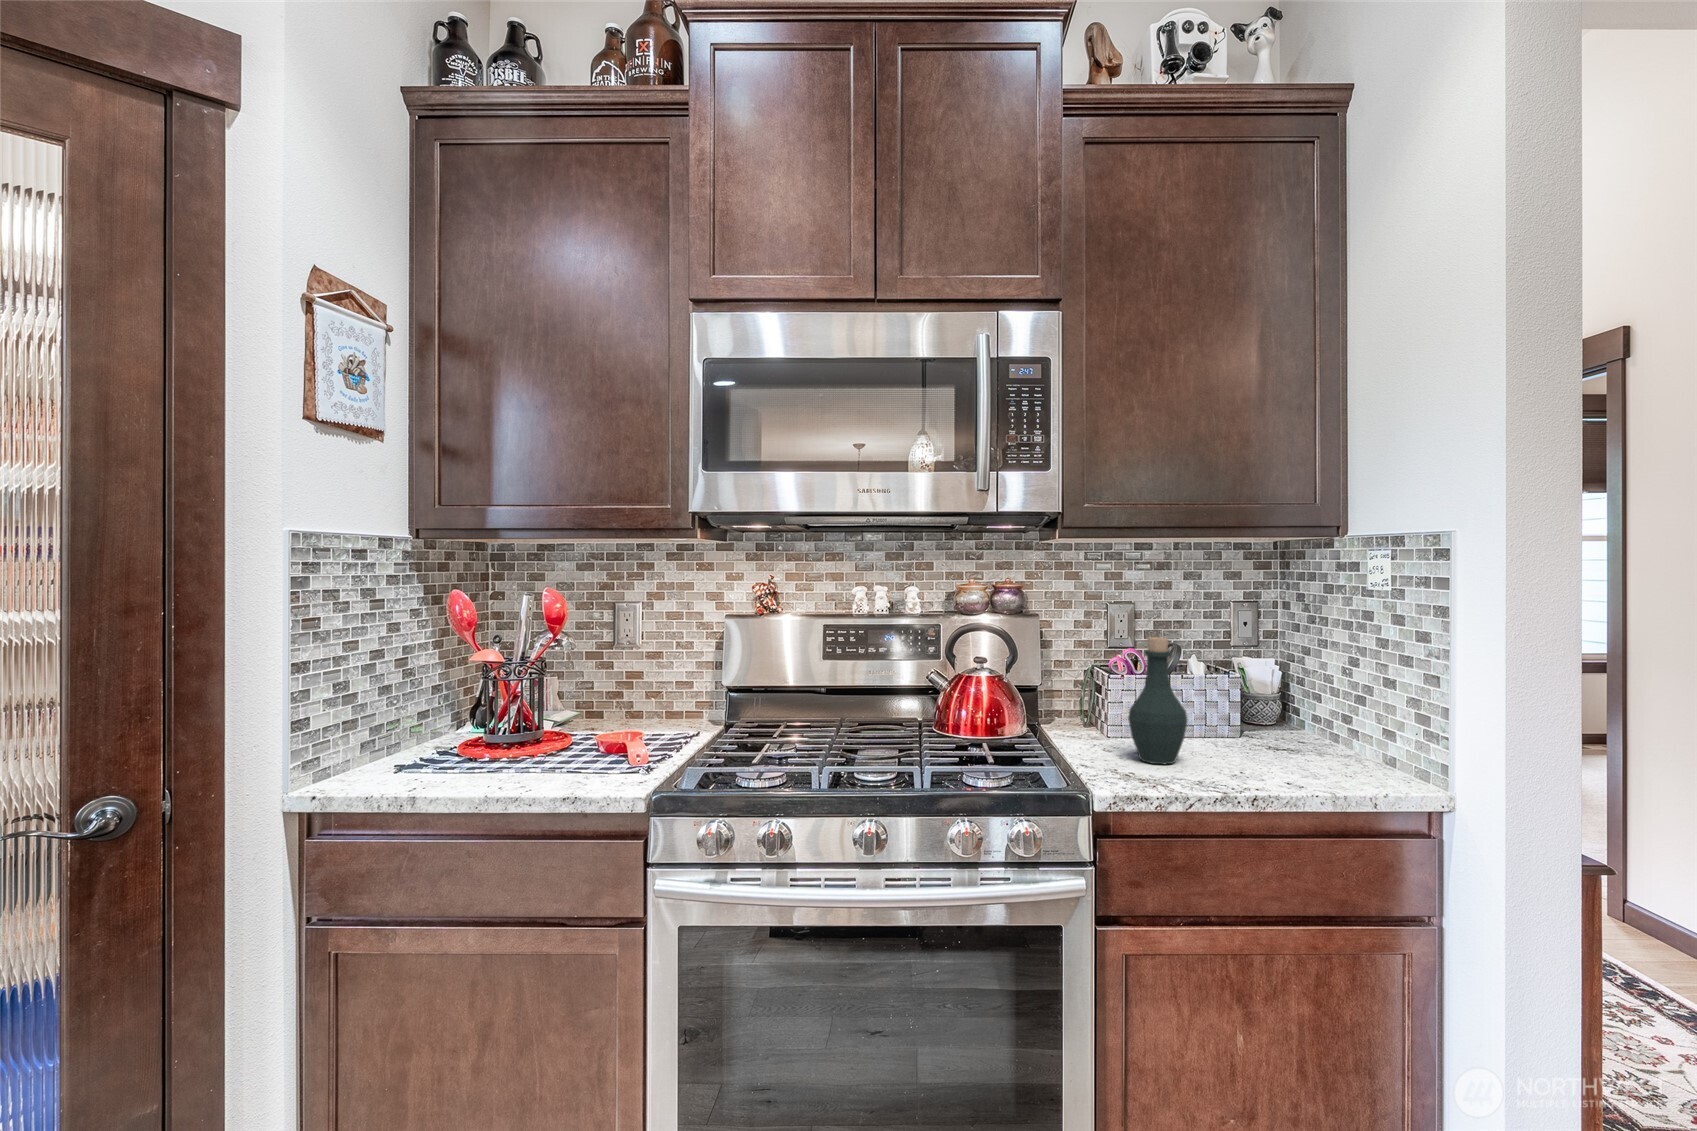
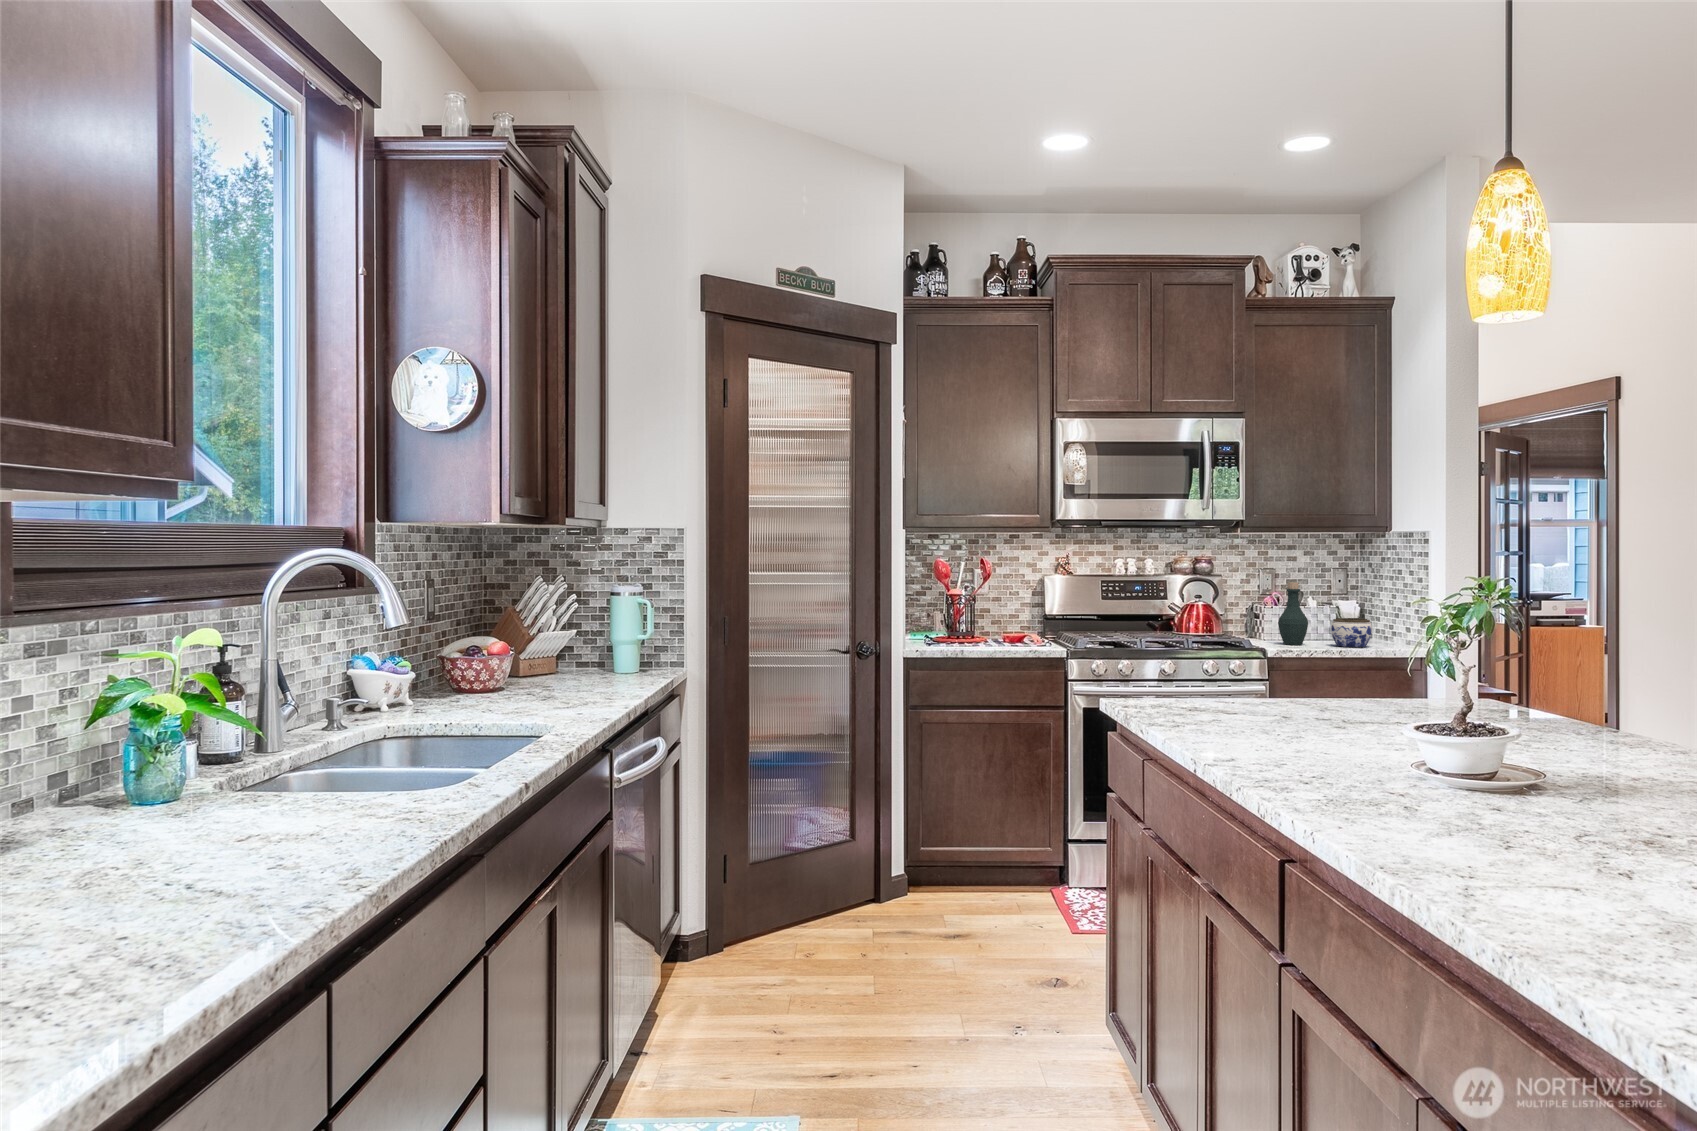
jar: none [1234,711,1319,777] -> present [1331,618,1372,647]

